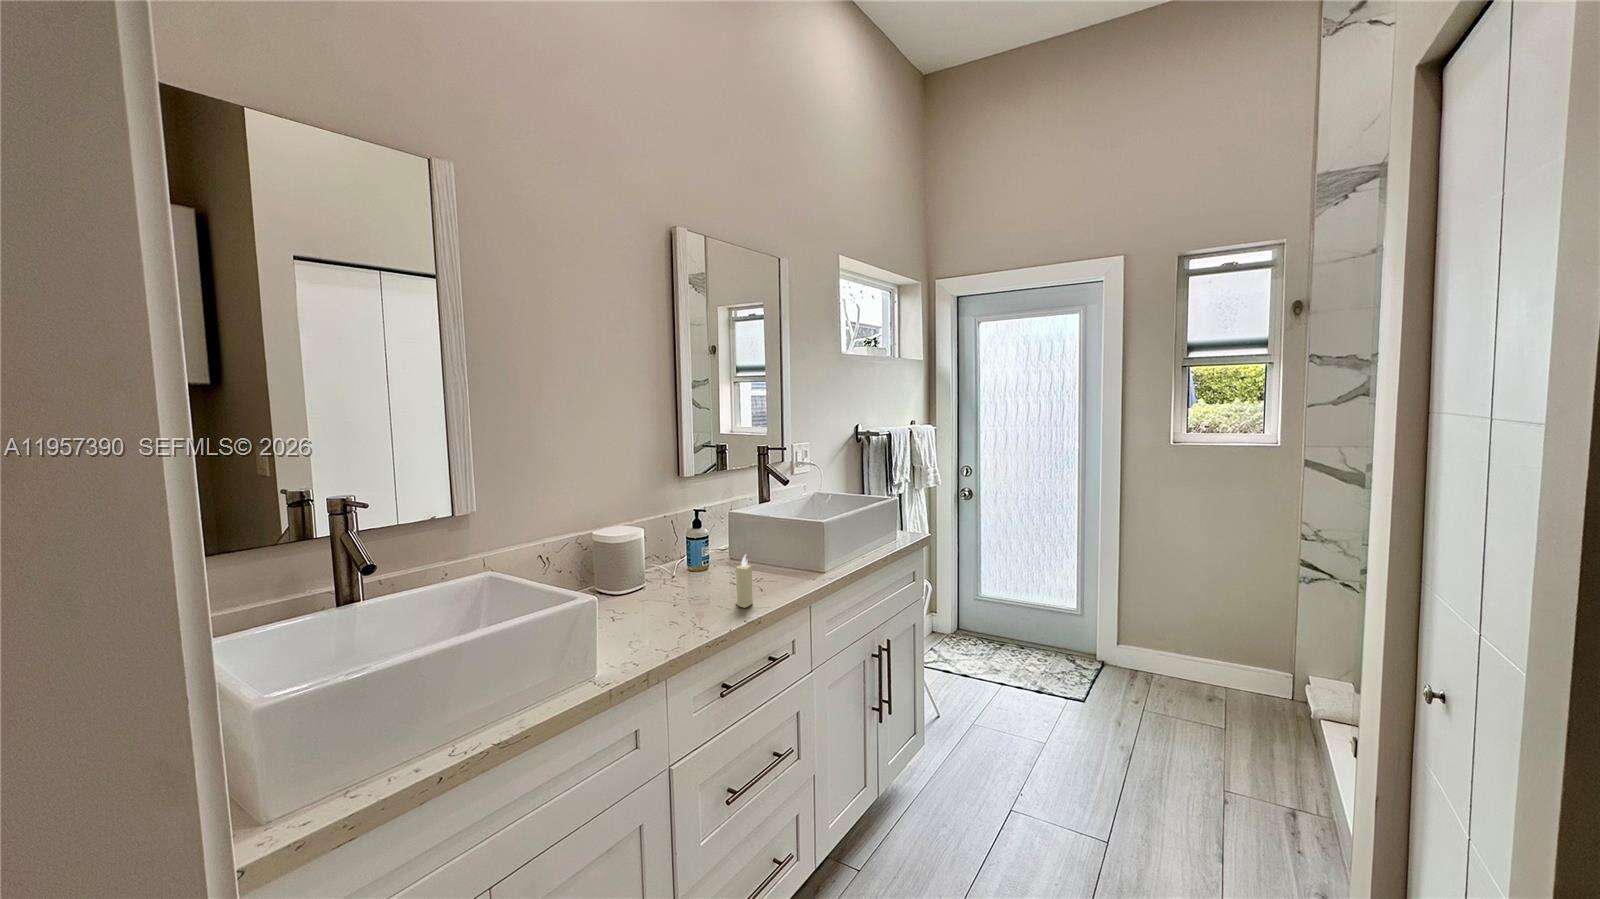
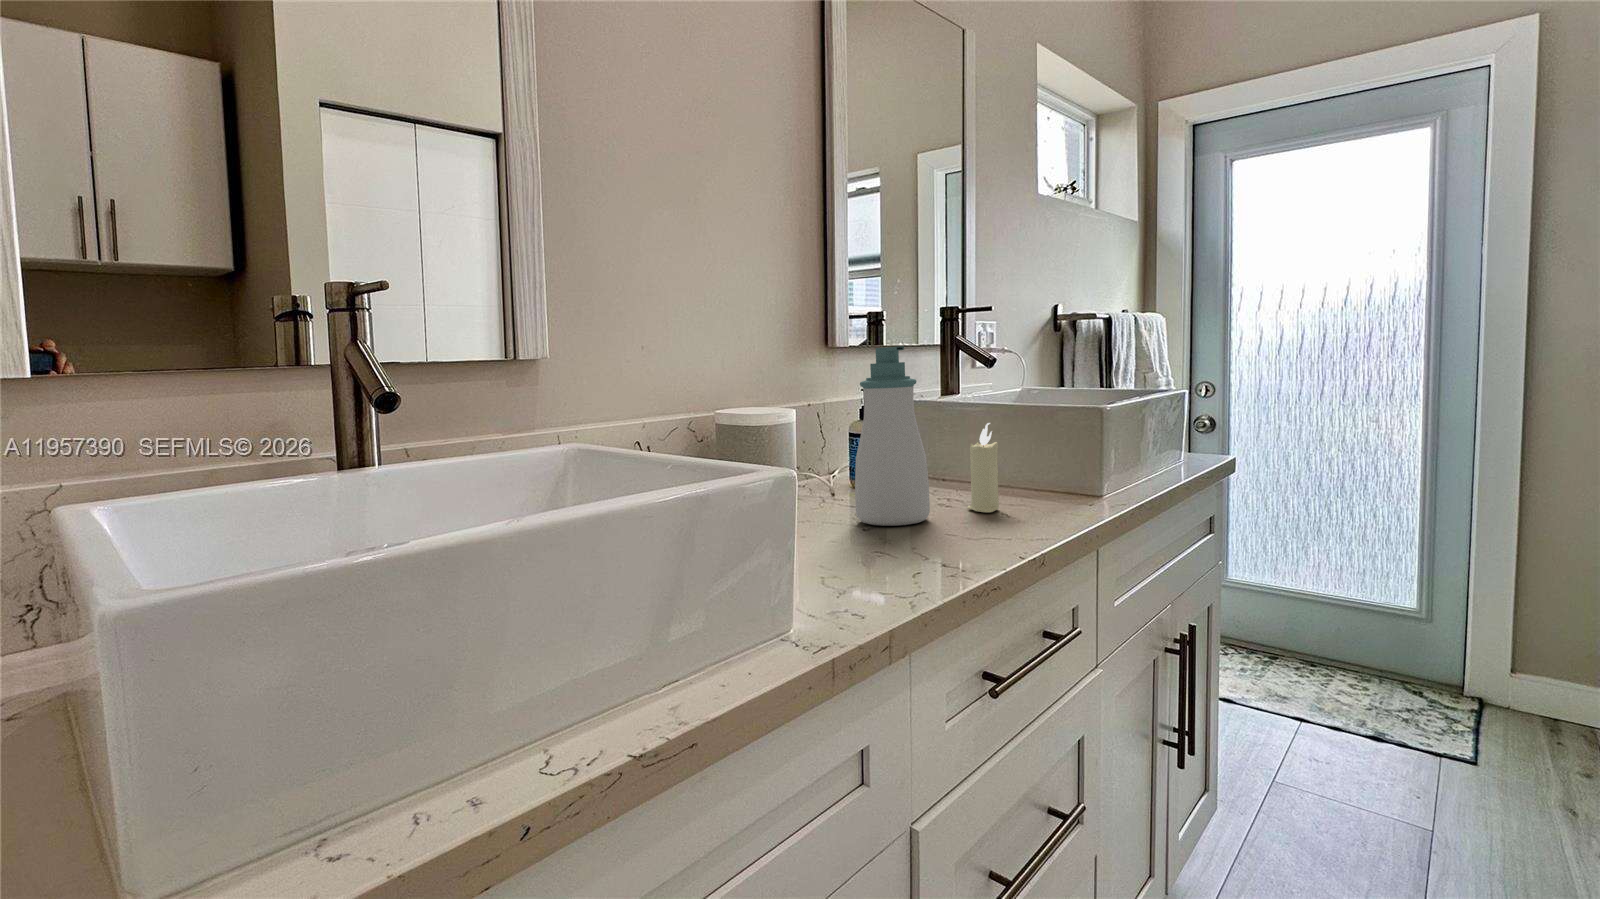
soap bottle: none [664,513,708,619] -> present [855,346,930,526]

